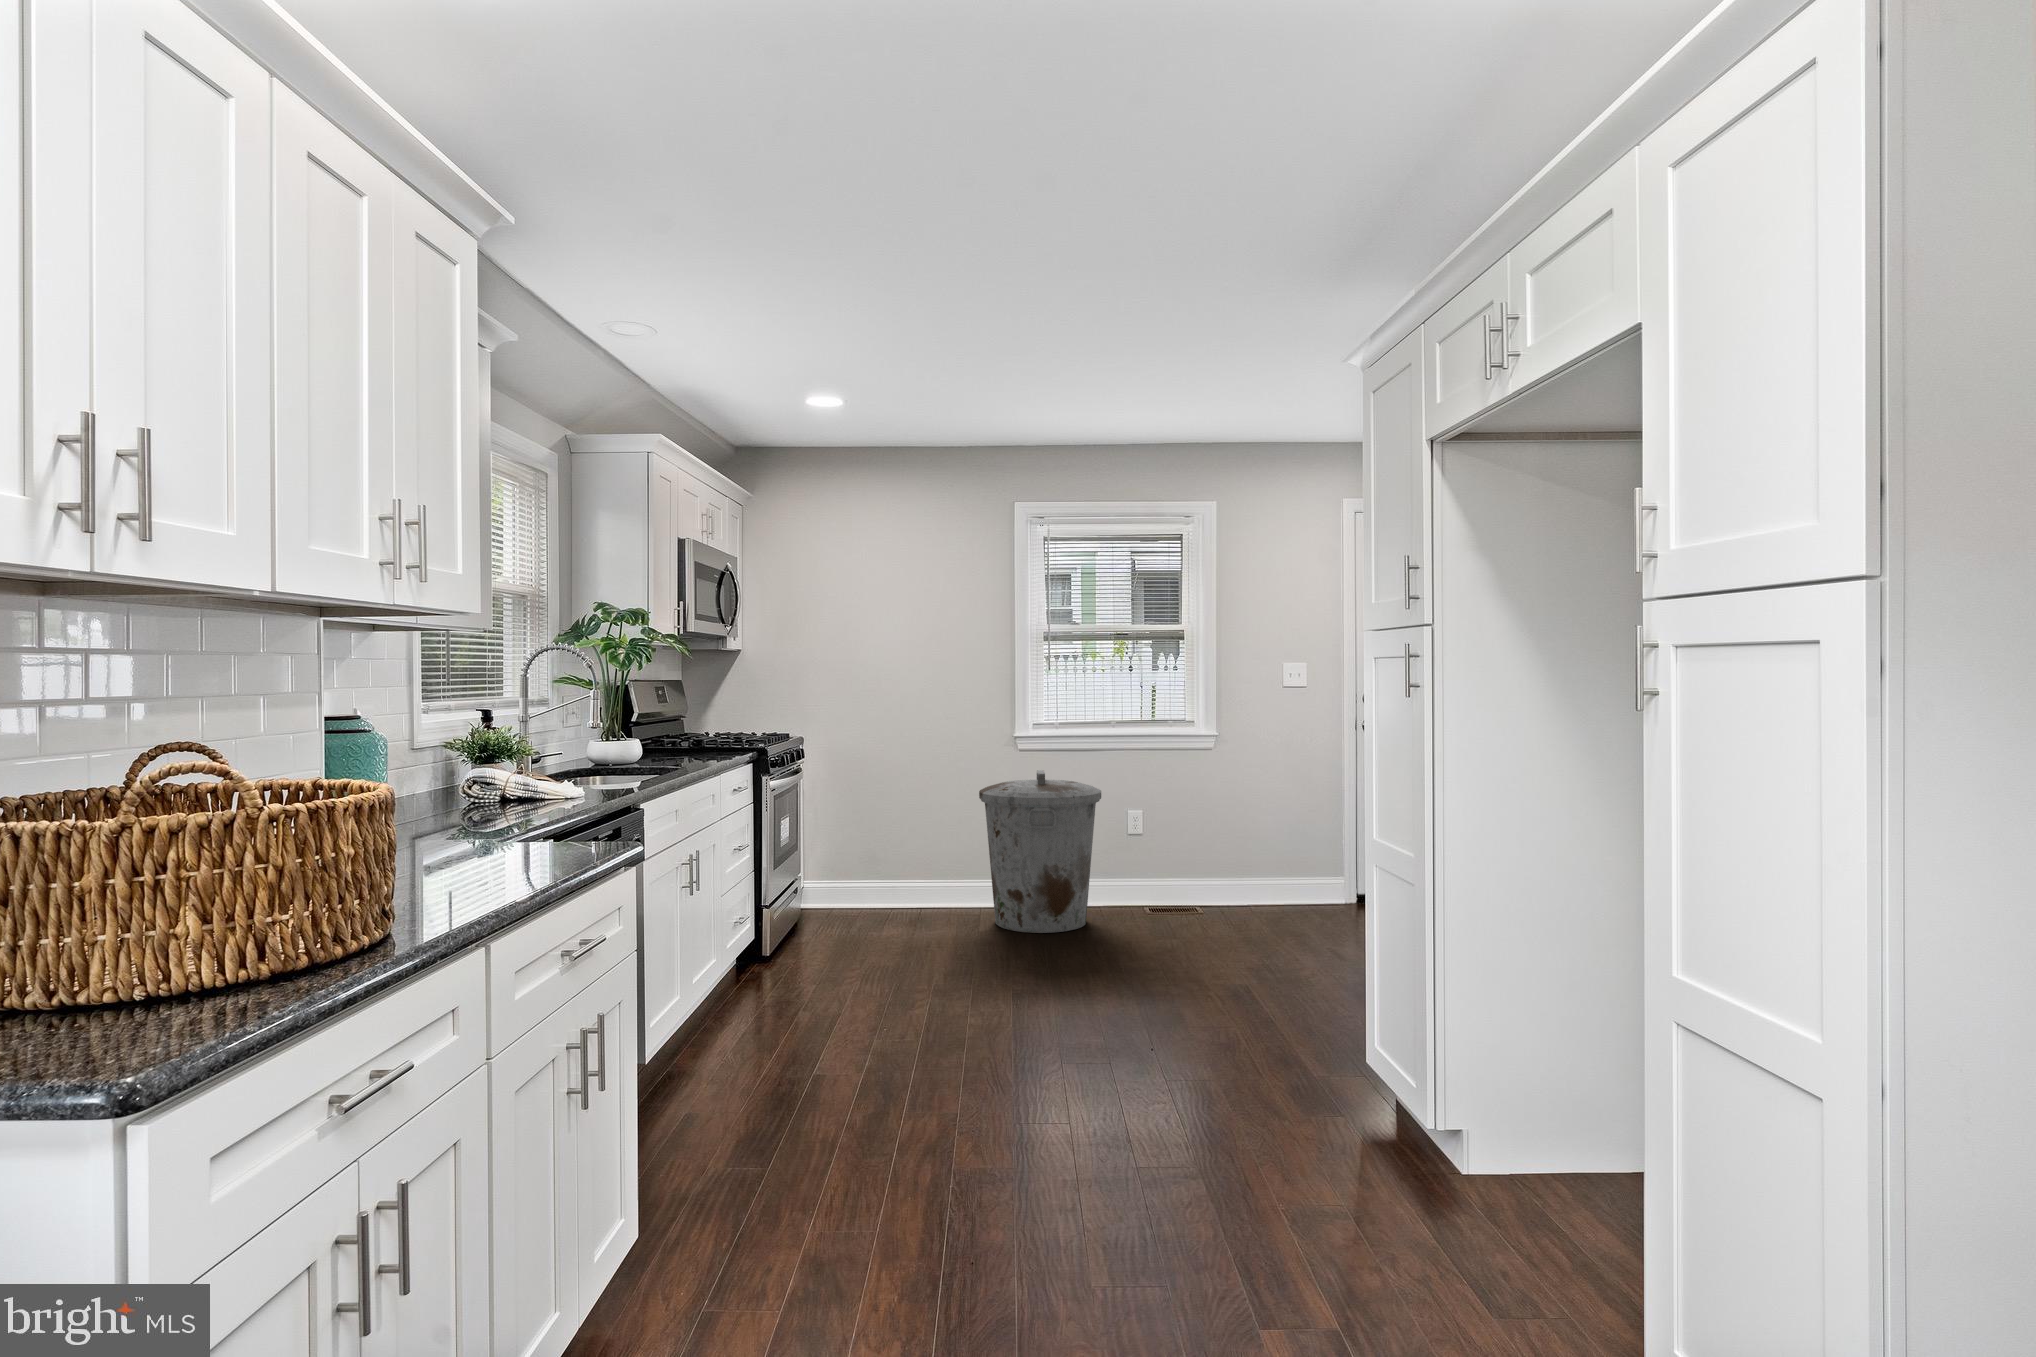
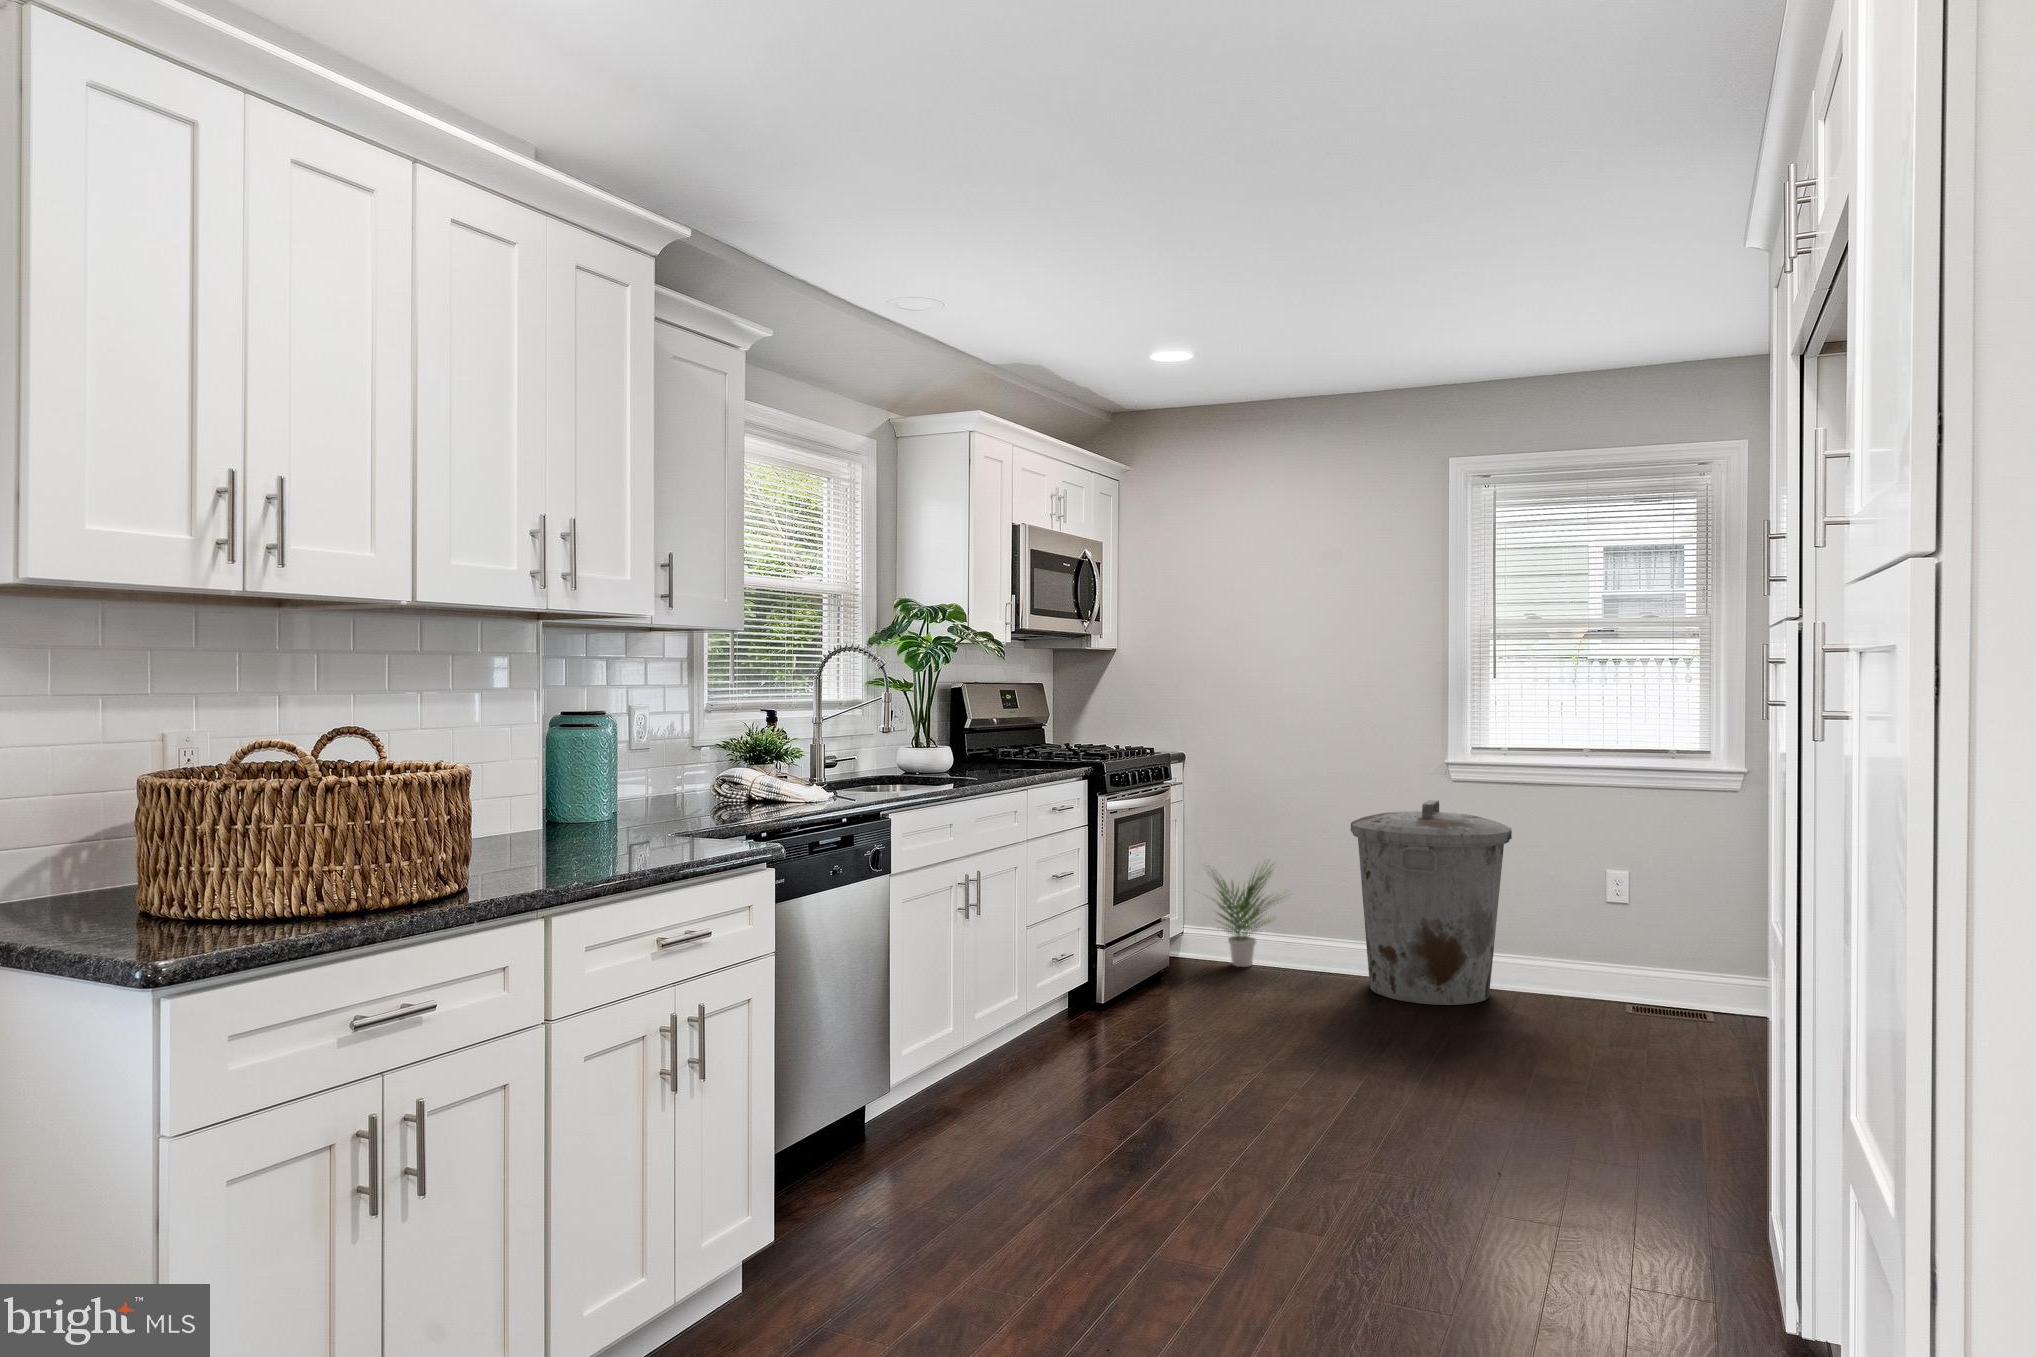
potted plant: none [842,826,927,919] -> present [1210,864,1278,967]

